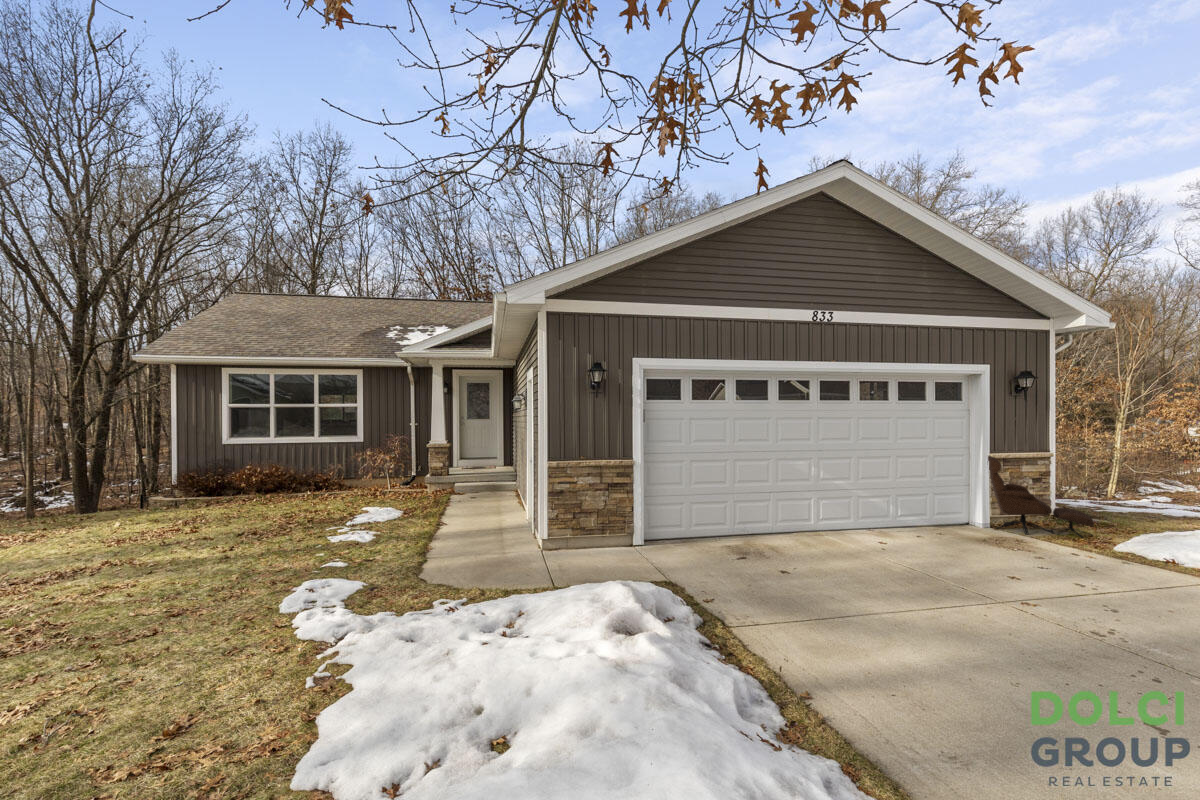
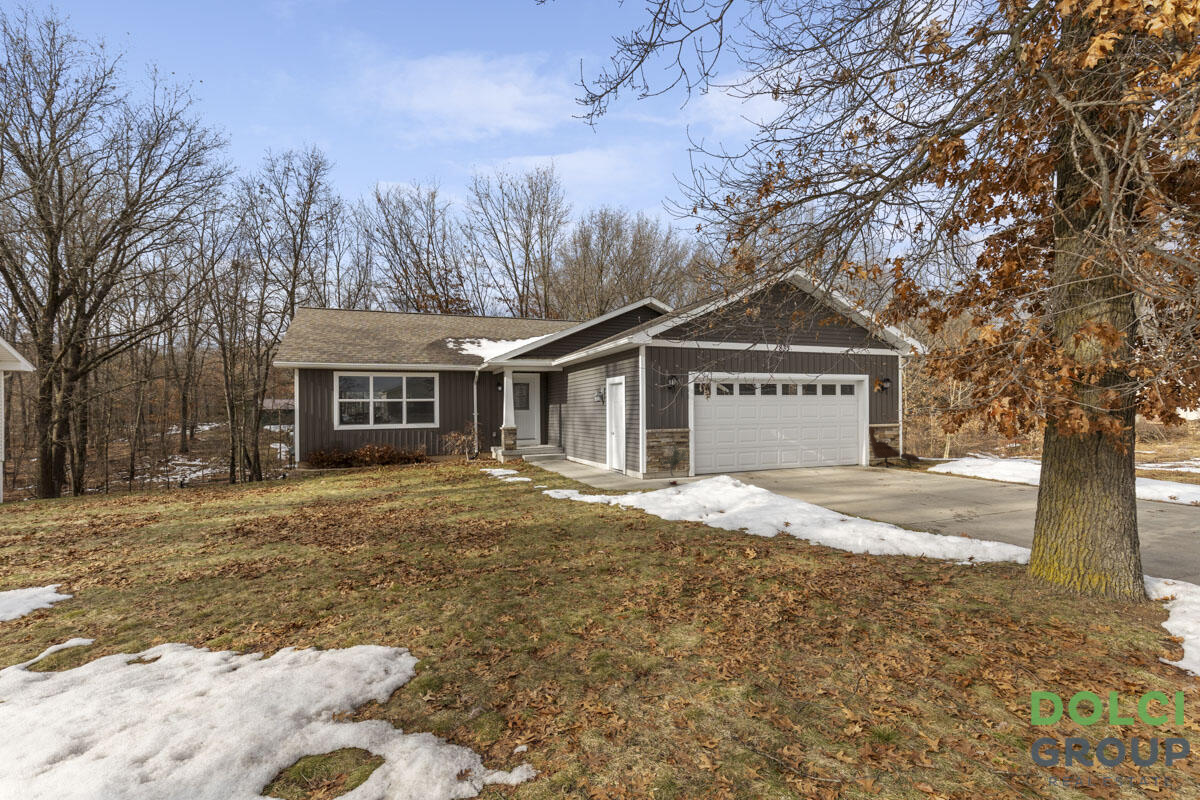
potted tree: none [563,485,621,558] -> present [660,445,687,484]

